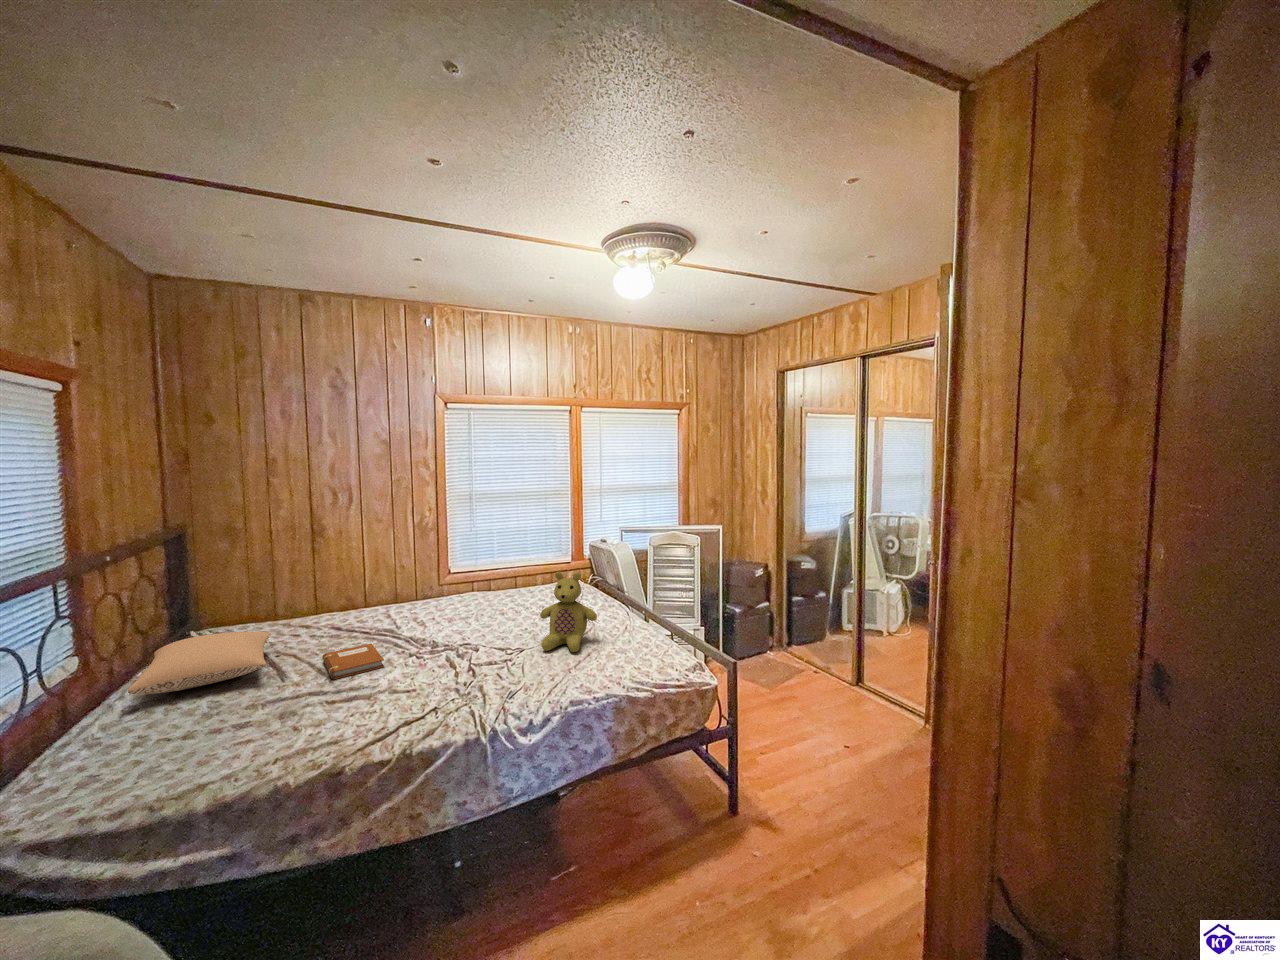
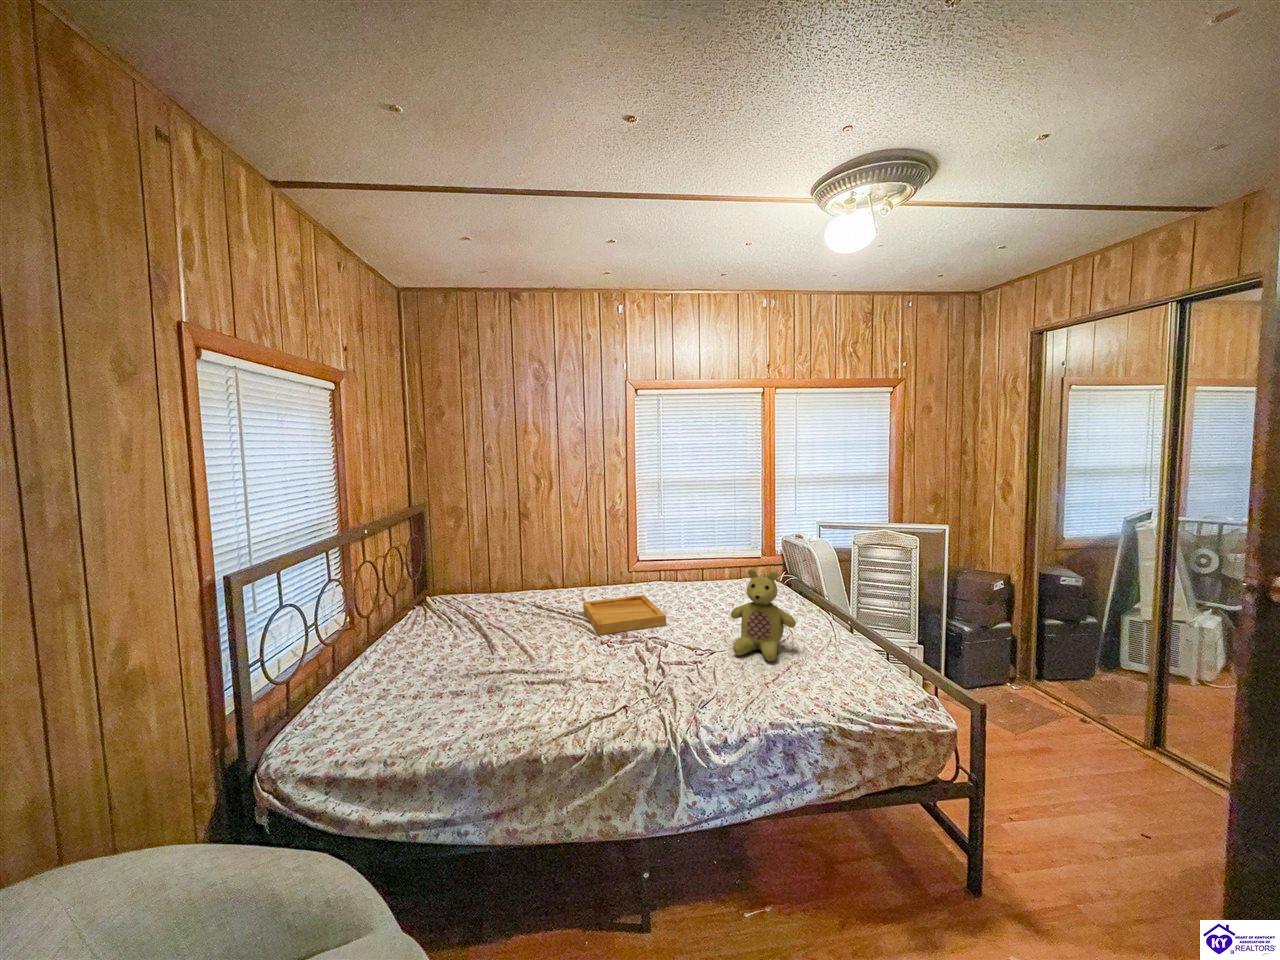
tray: none [389,607,479,650] -> present [583,595,666,635]
pillow: present [128,632,271,695] -> none [379,602,486,651]
notebook: present [322,643,384,679] -> none [526,625,578,657]

